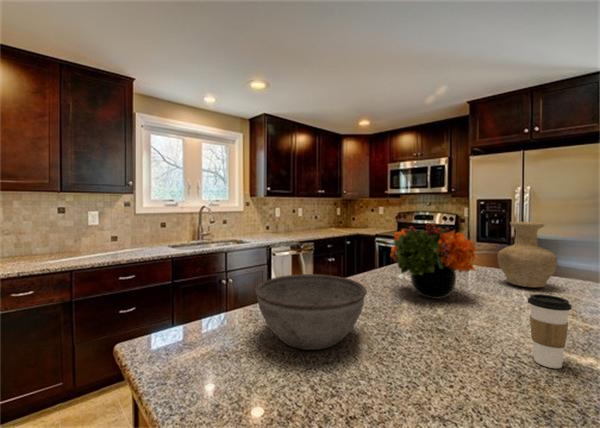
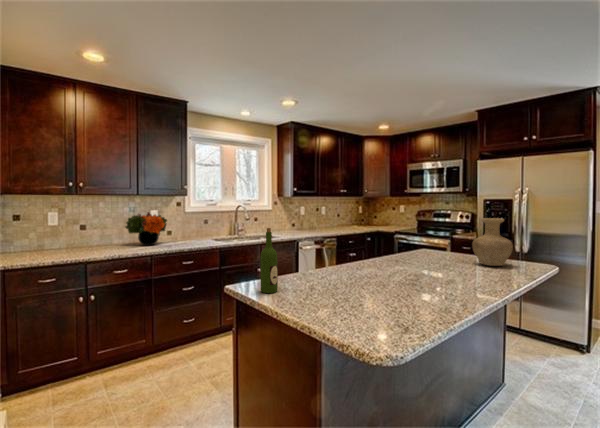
flower arrangement: present [390,223,477,299] -> present [126,212,167,245]
wine bottle: none [177,242,211,368] -> present [260,228,278,293]
bowl: present [255,274,367,350] -> none [300,251,365,289]
coffee cup: present [528,294,572,368] -> none [453,258,473,296]

